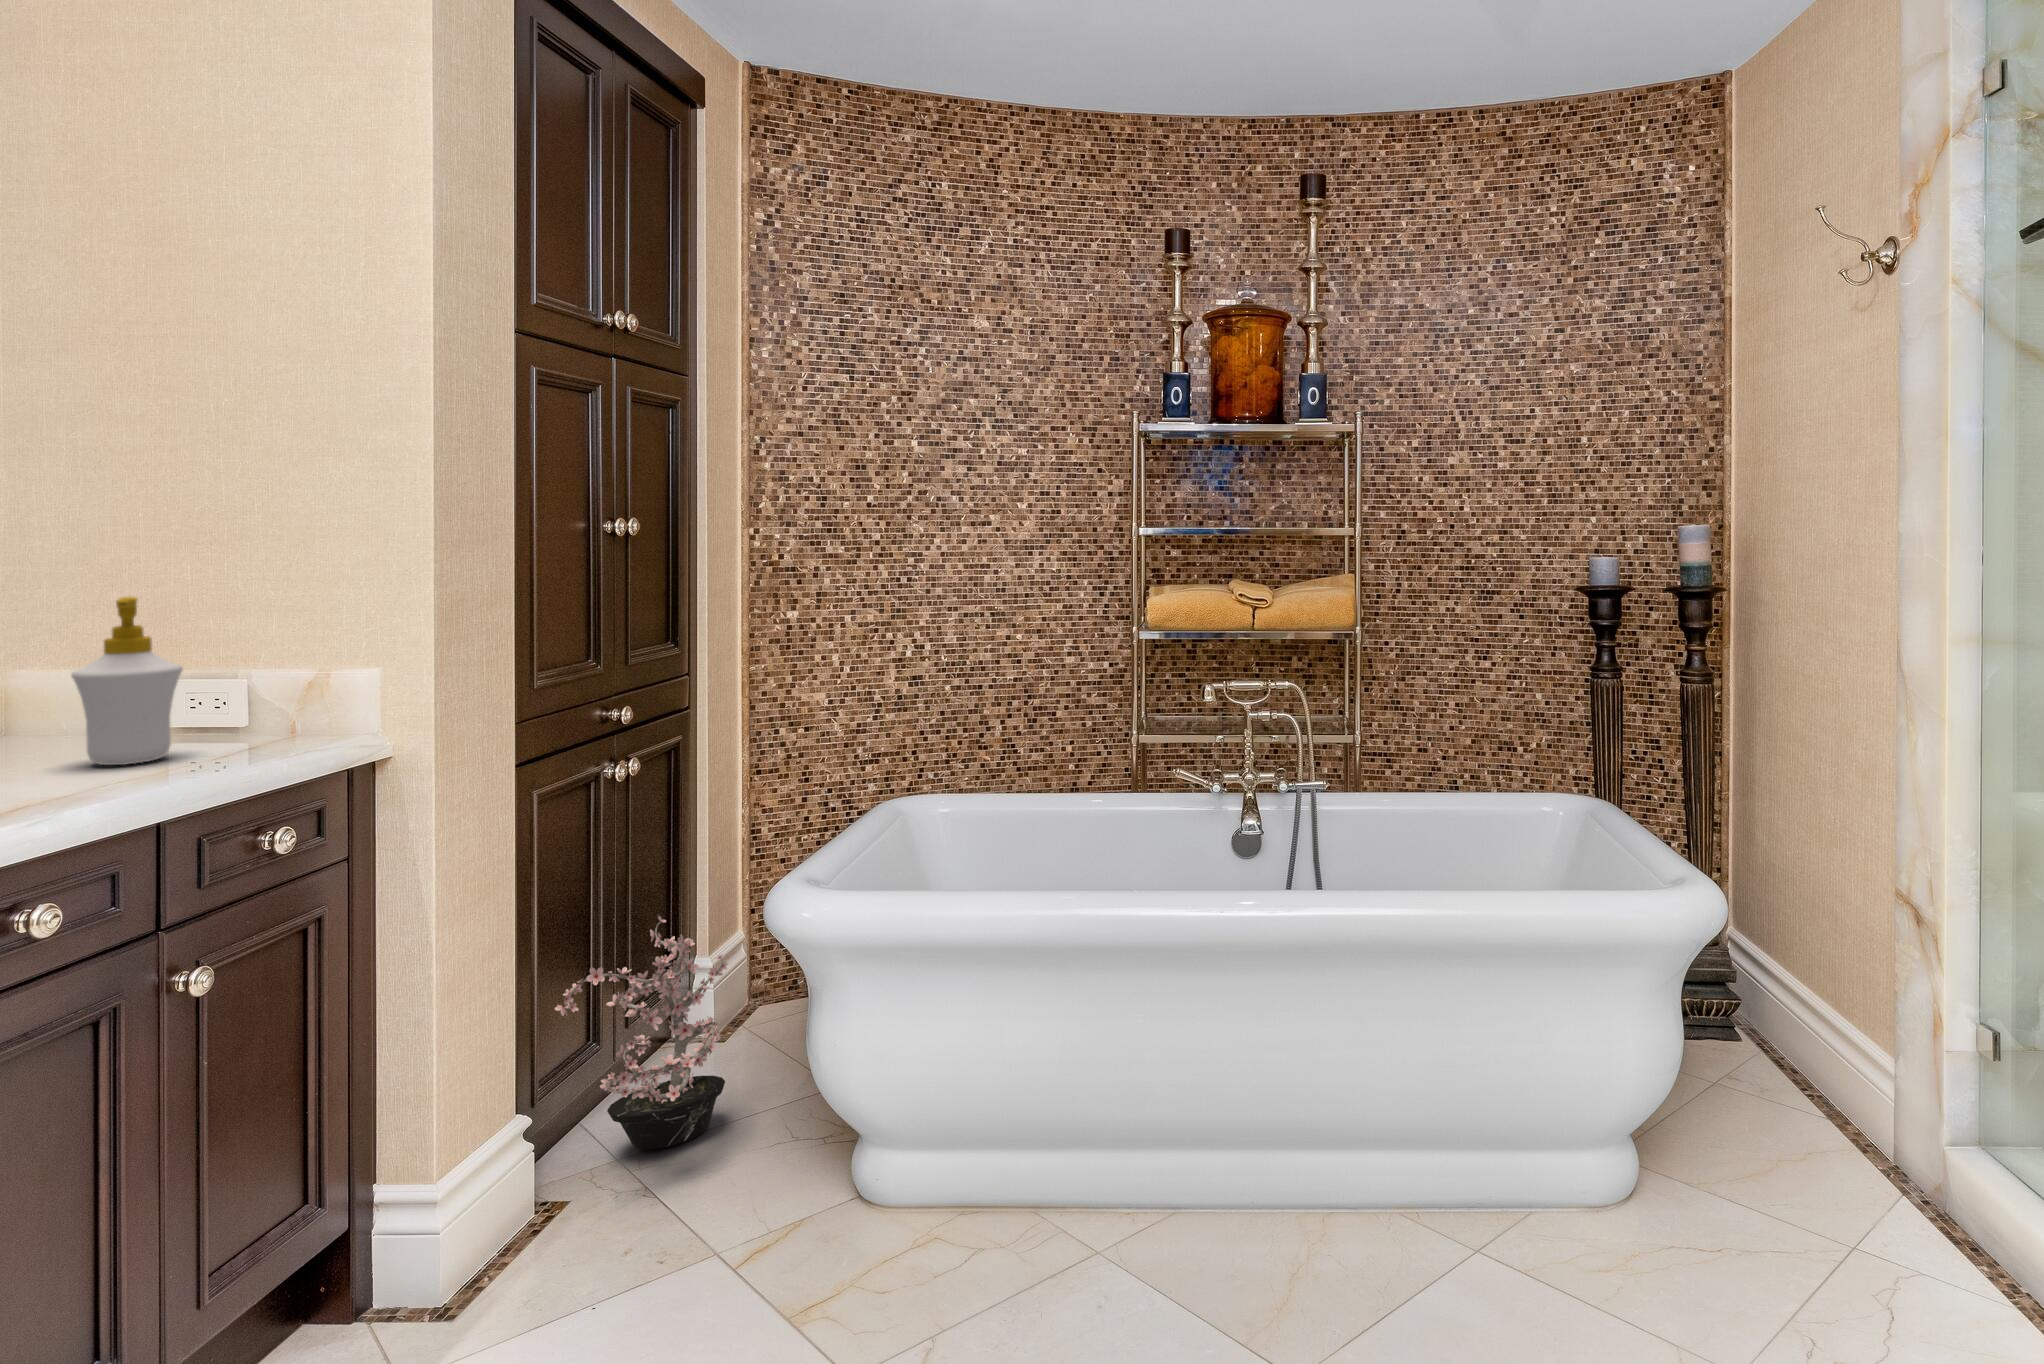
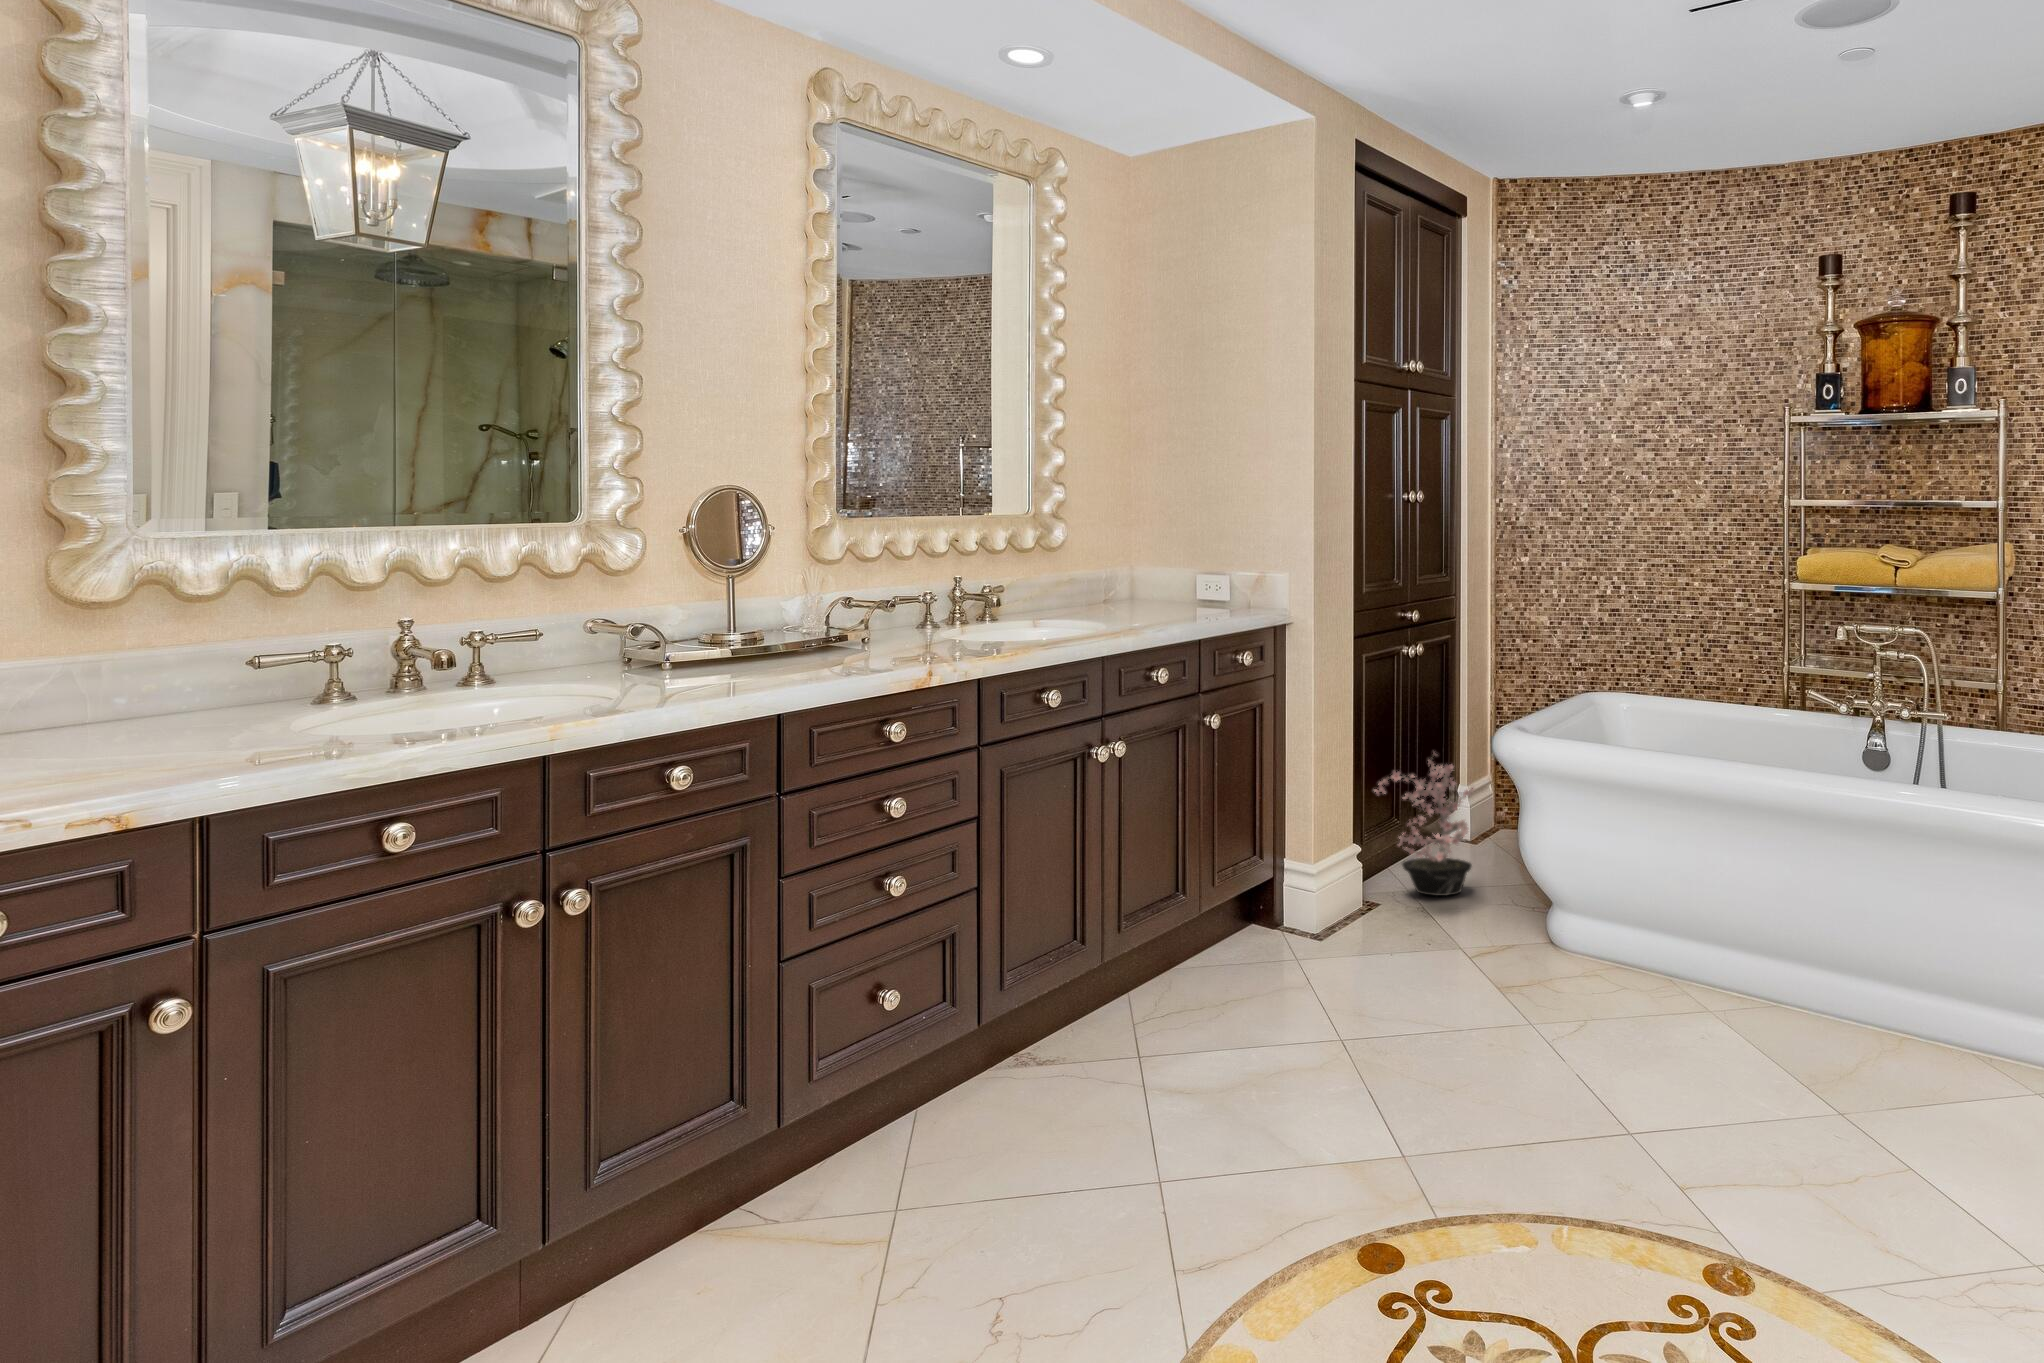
soap bottle: present [71,597,183,765] -> none [1161,527,1205,612]

